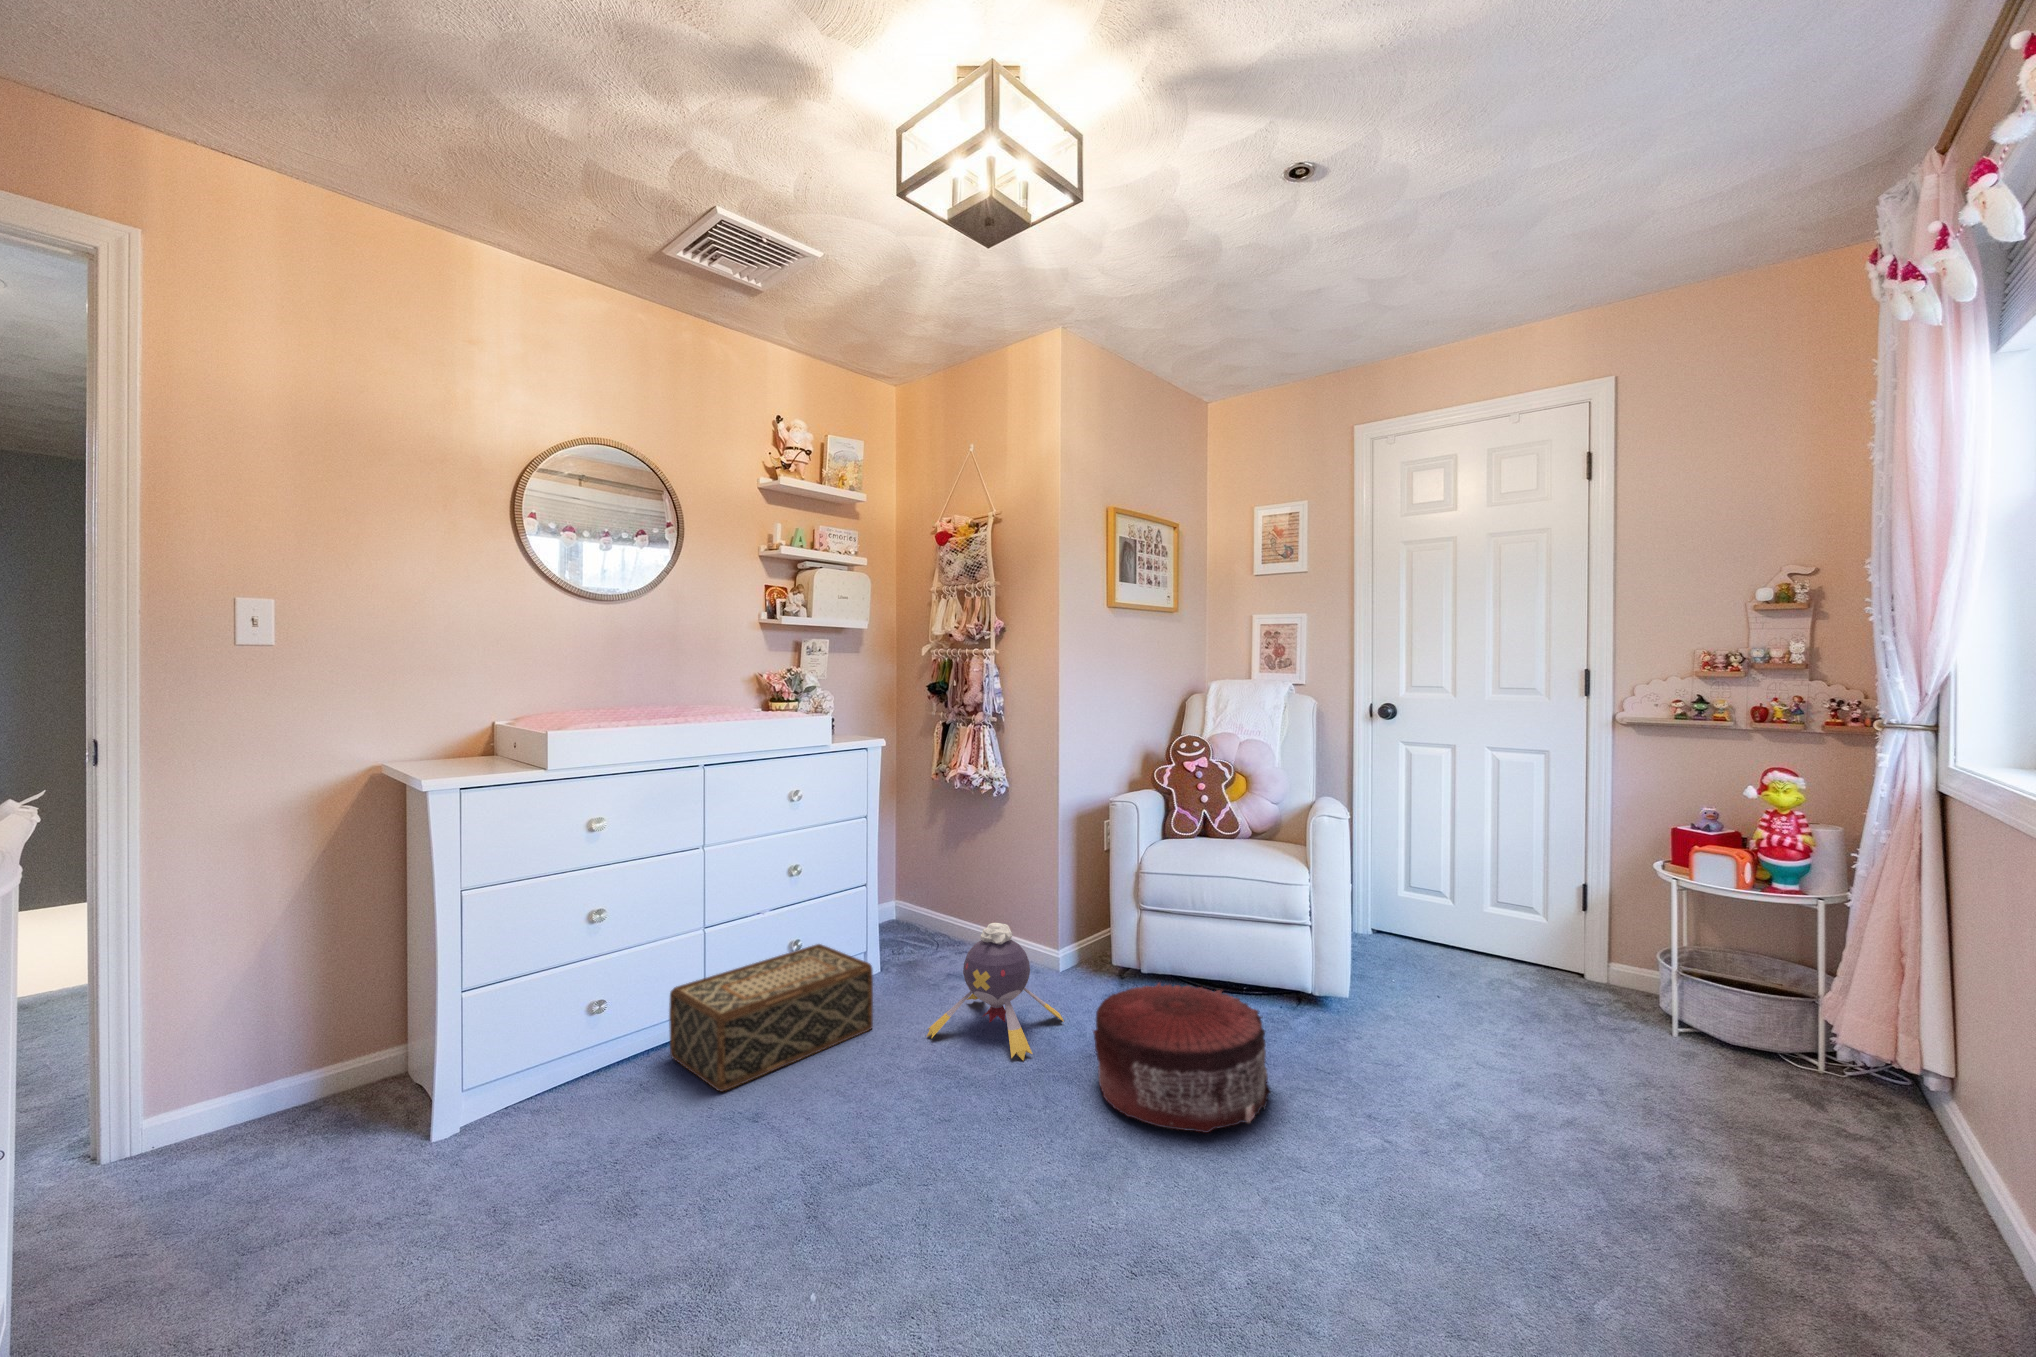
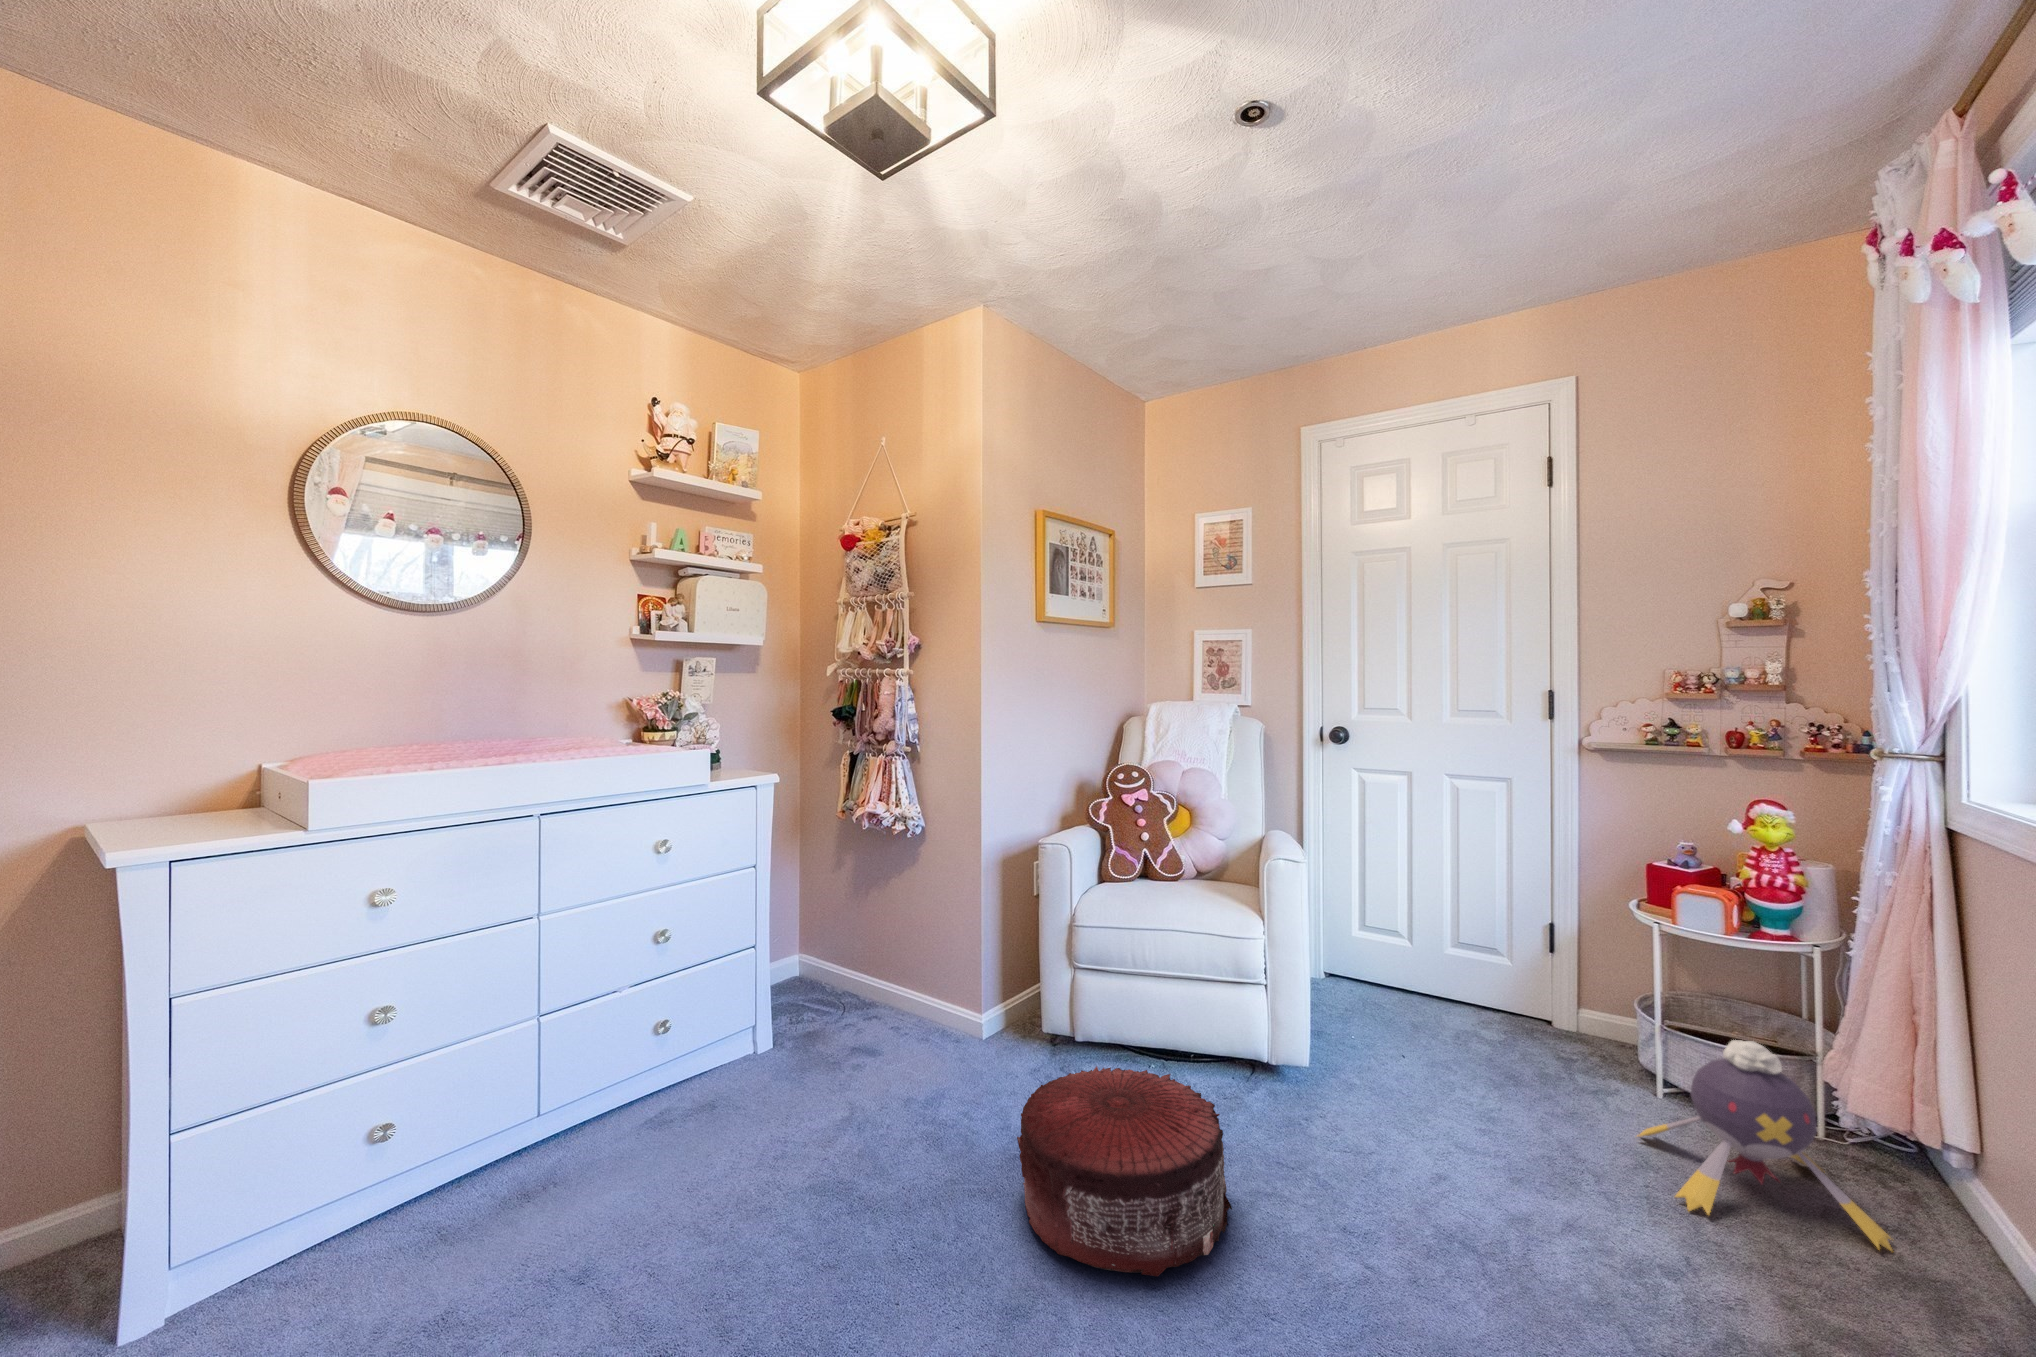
plush toy: present [927,923,1064,1060] -> present [1637,1040,1892,1251]
woven basket: present [669,944,873,1091] -> none [486,1024,754,1243]

